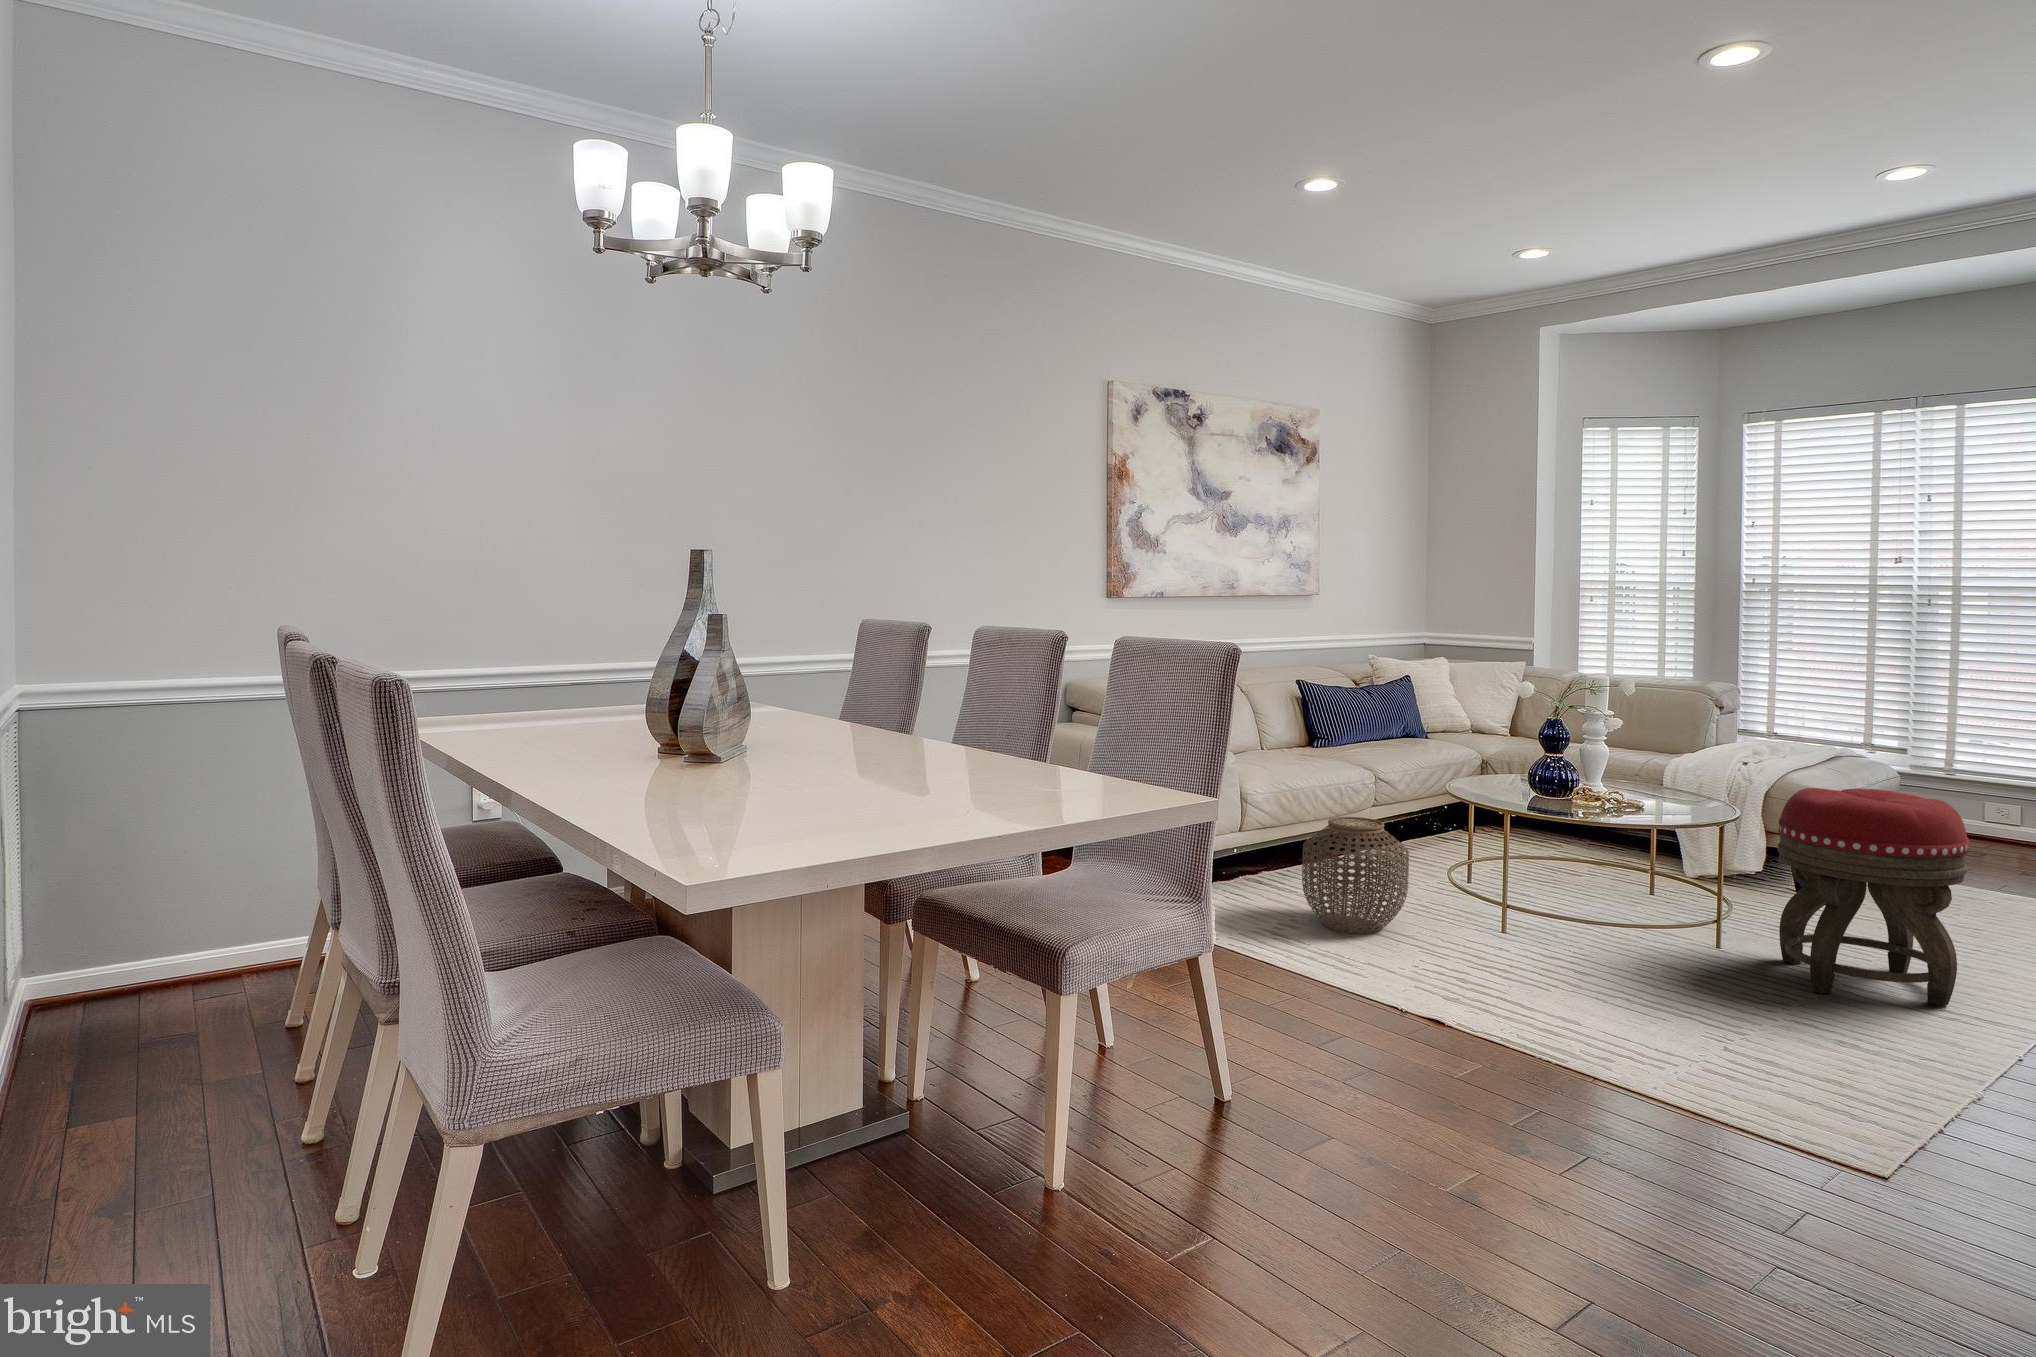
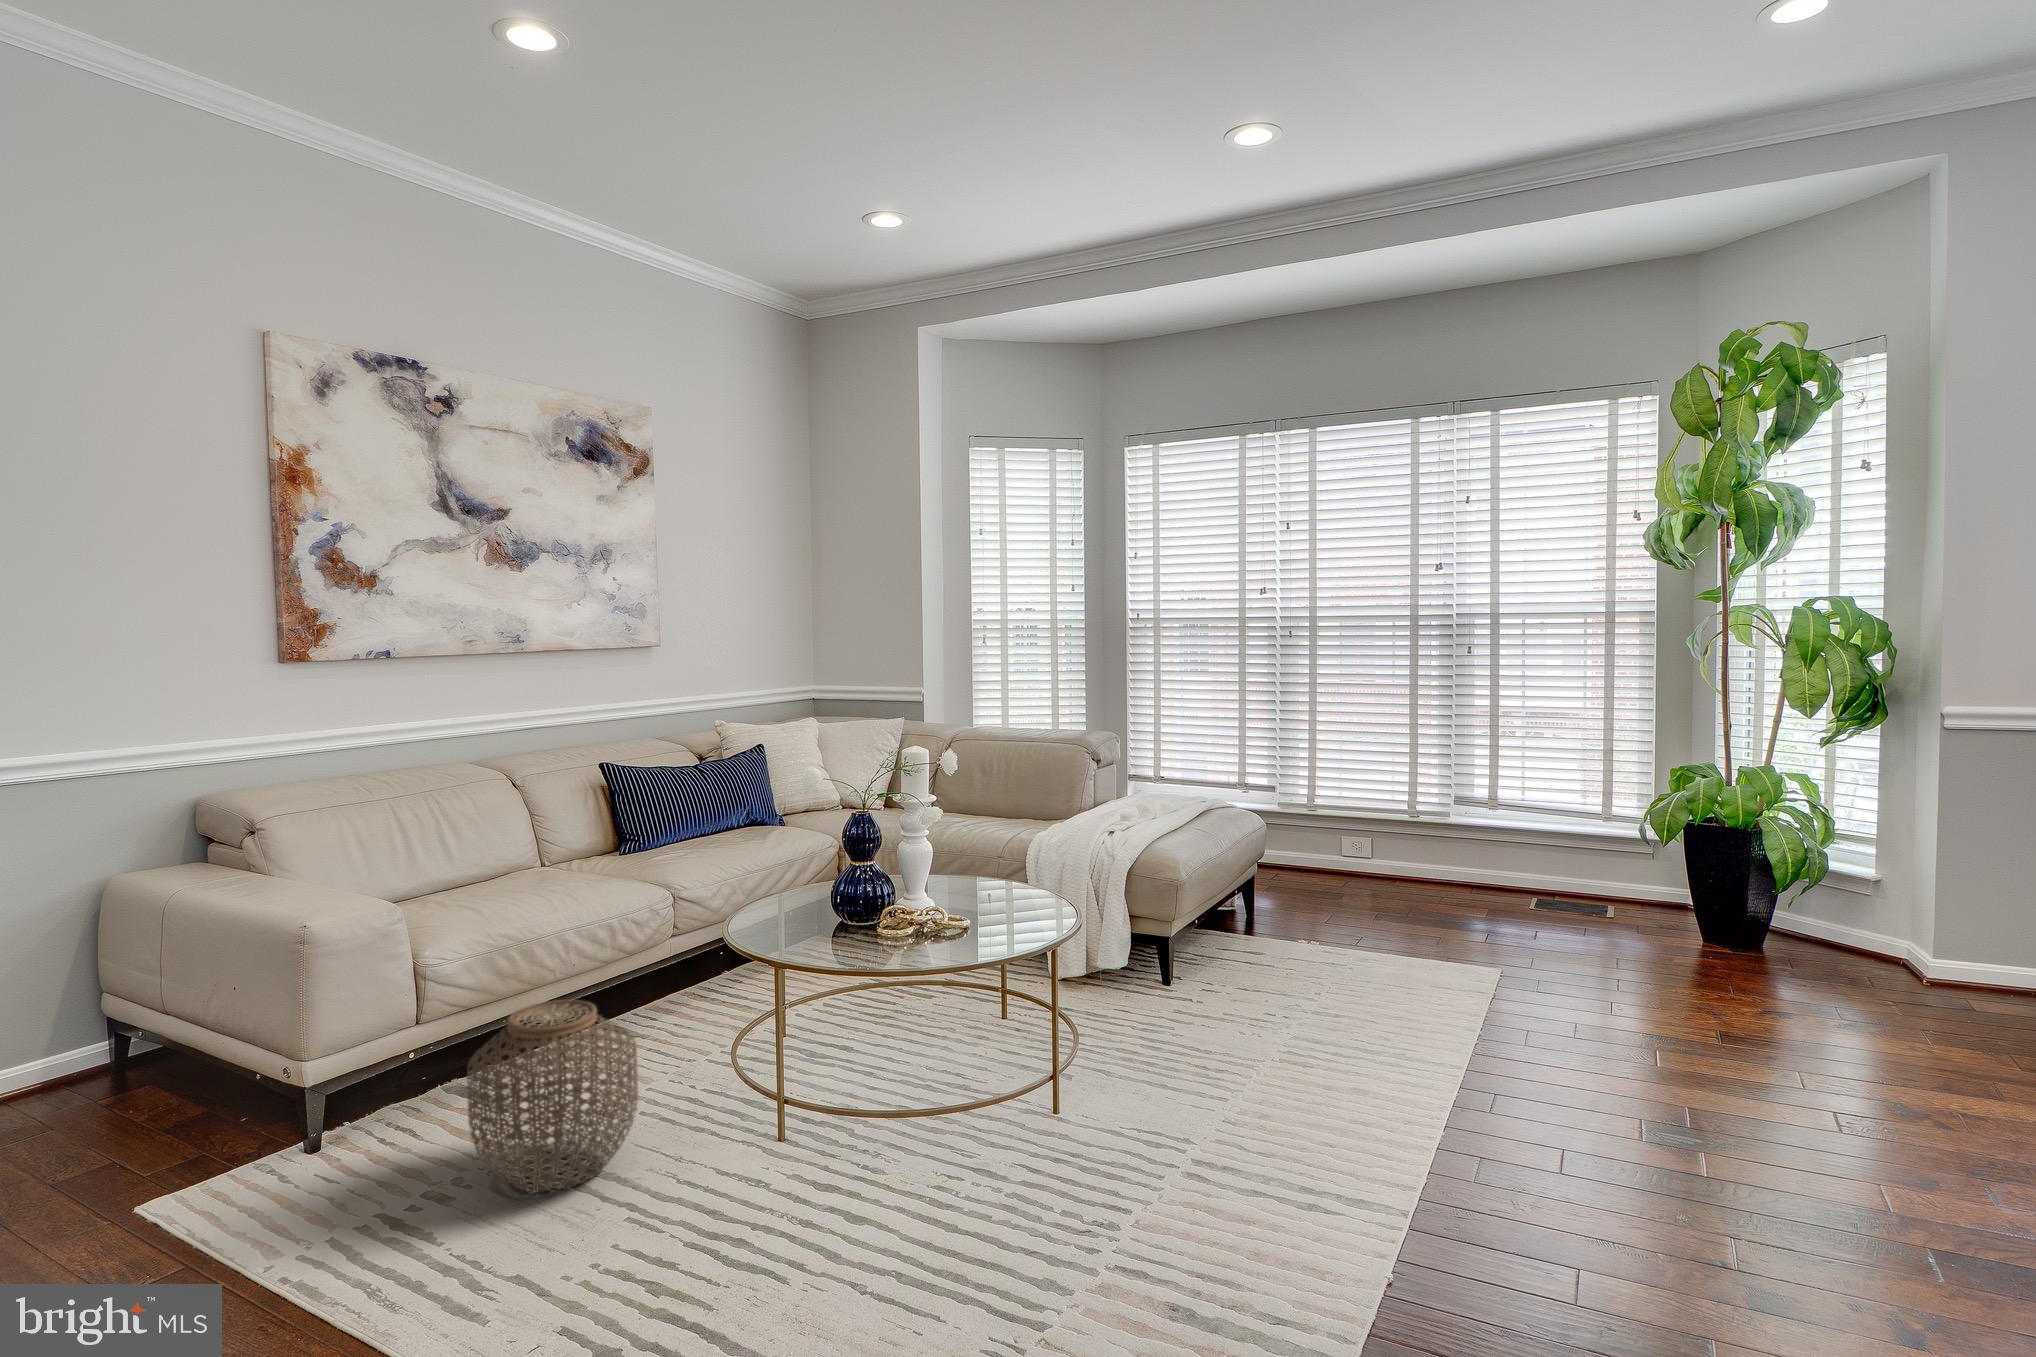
footstool: present [1777,788,1969,1006] -> none [1106,898,1308,1194]

